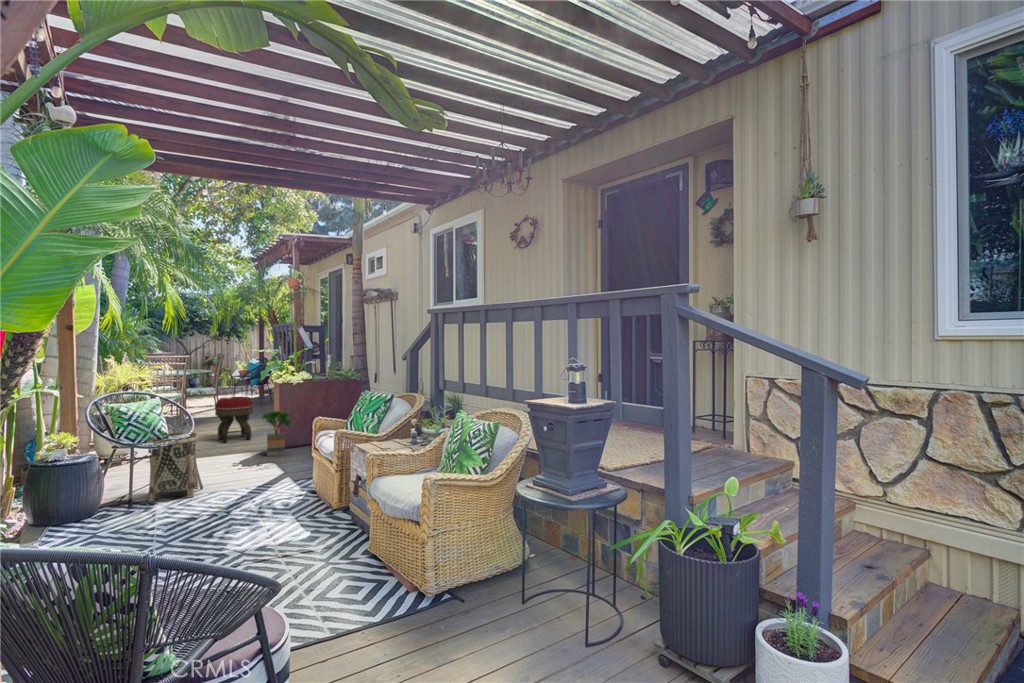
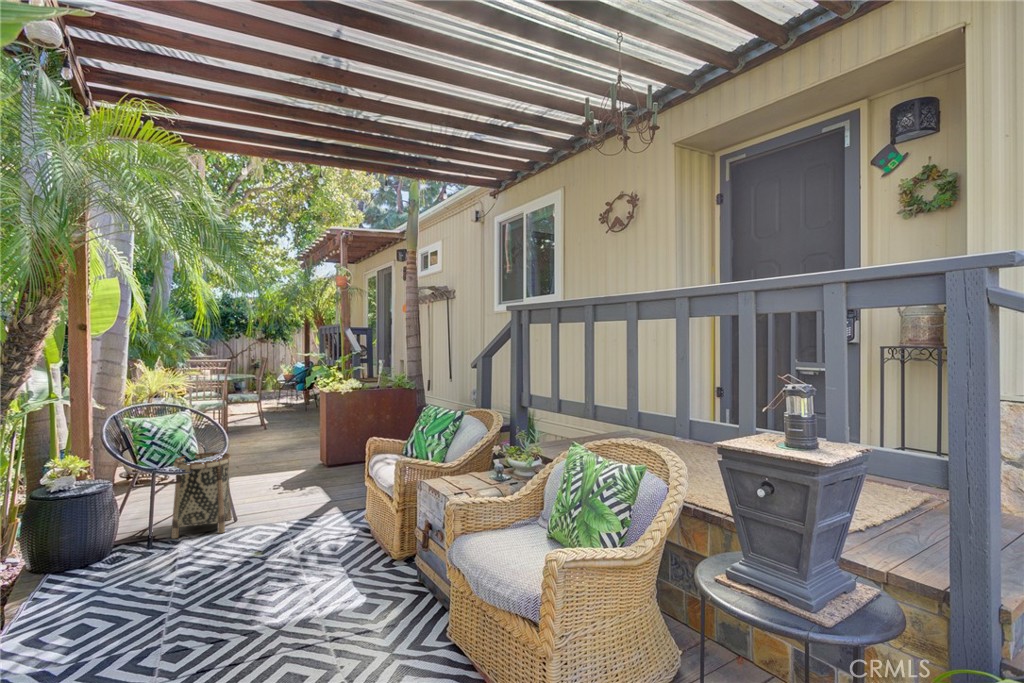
footstool: present [215,397,253,443] -> none [256,405,297,457]
potted tree: present [262,411,292,456] -> none [305,423,342,476]

